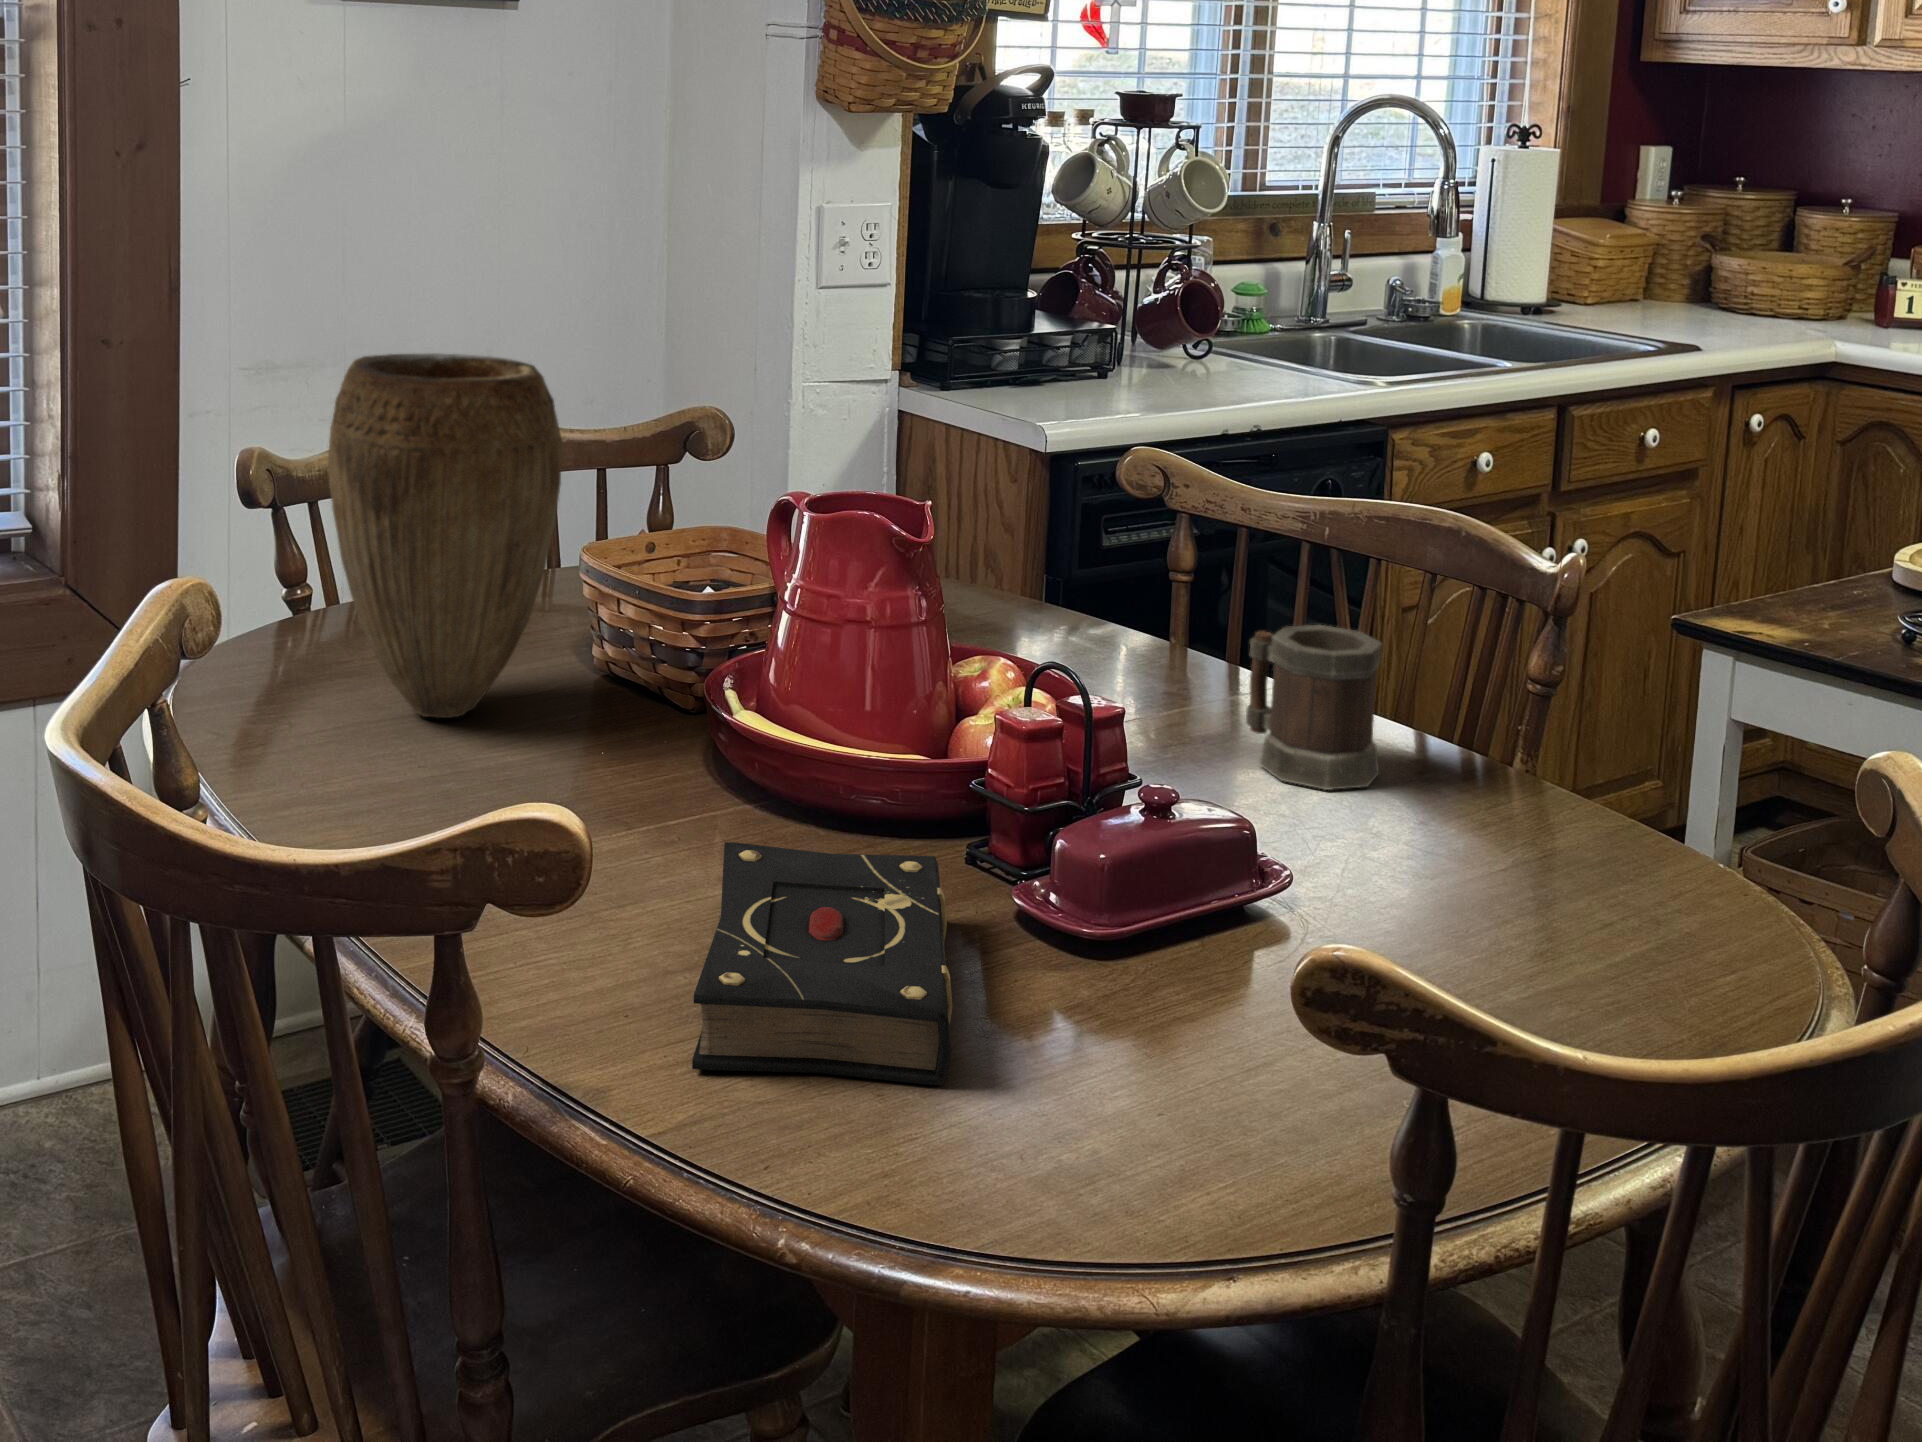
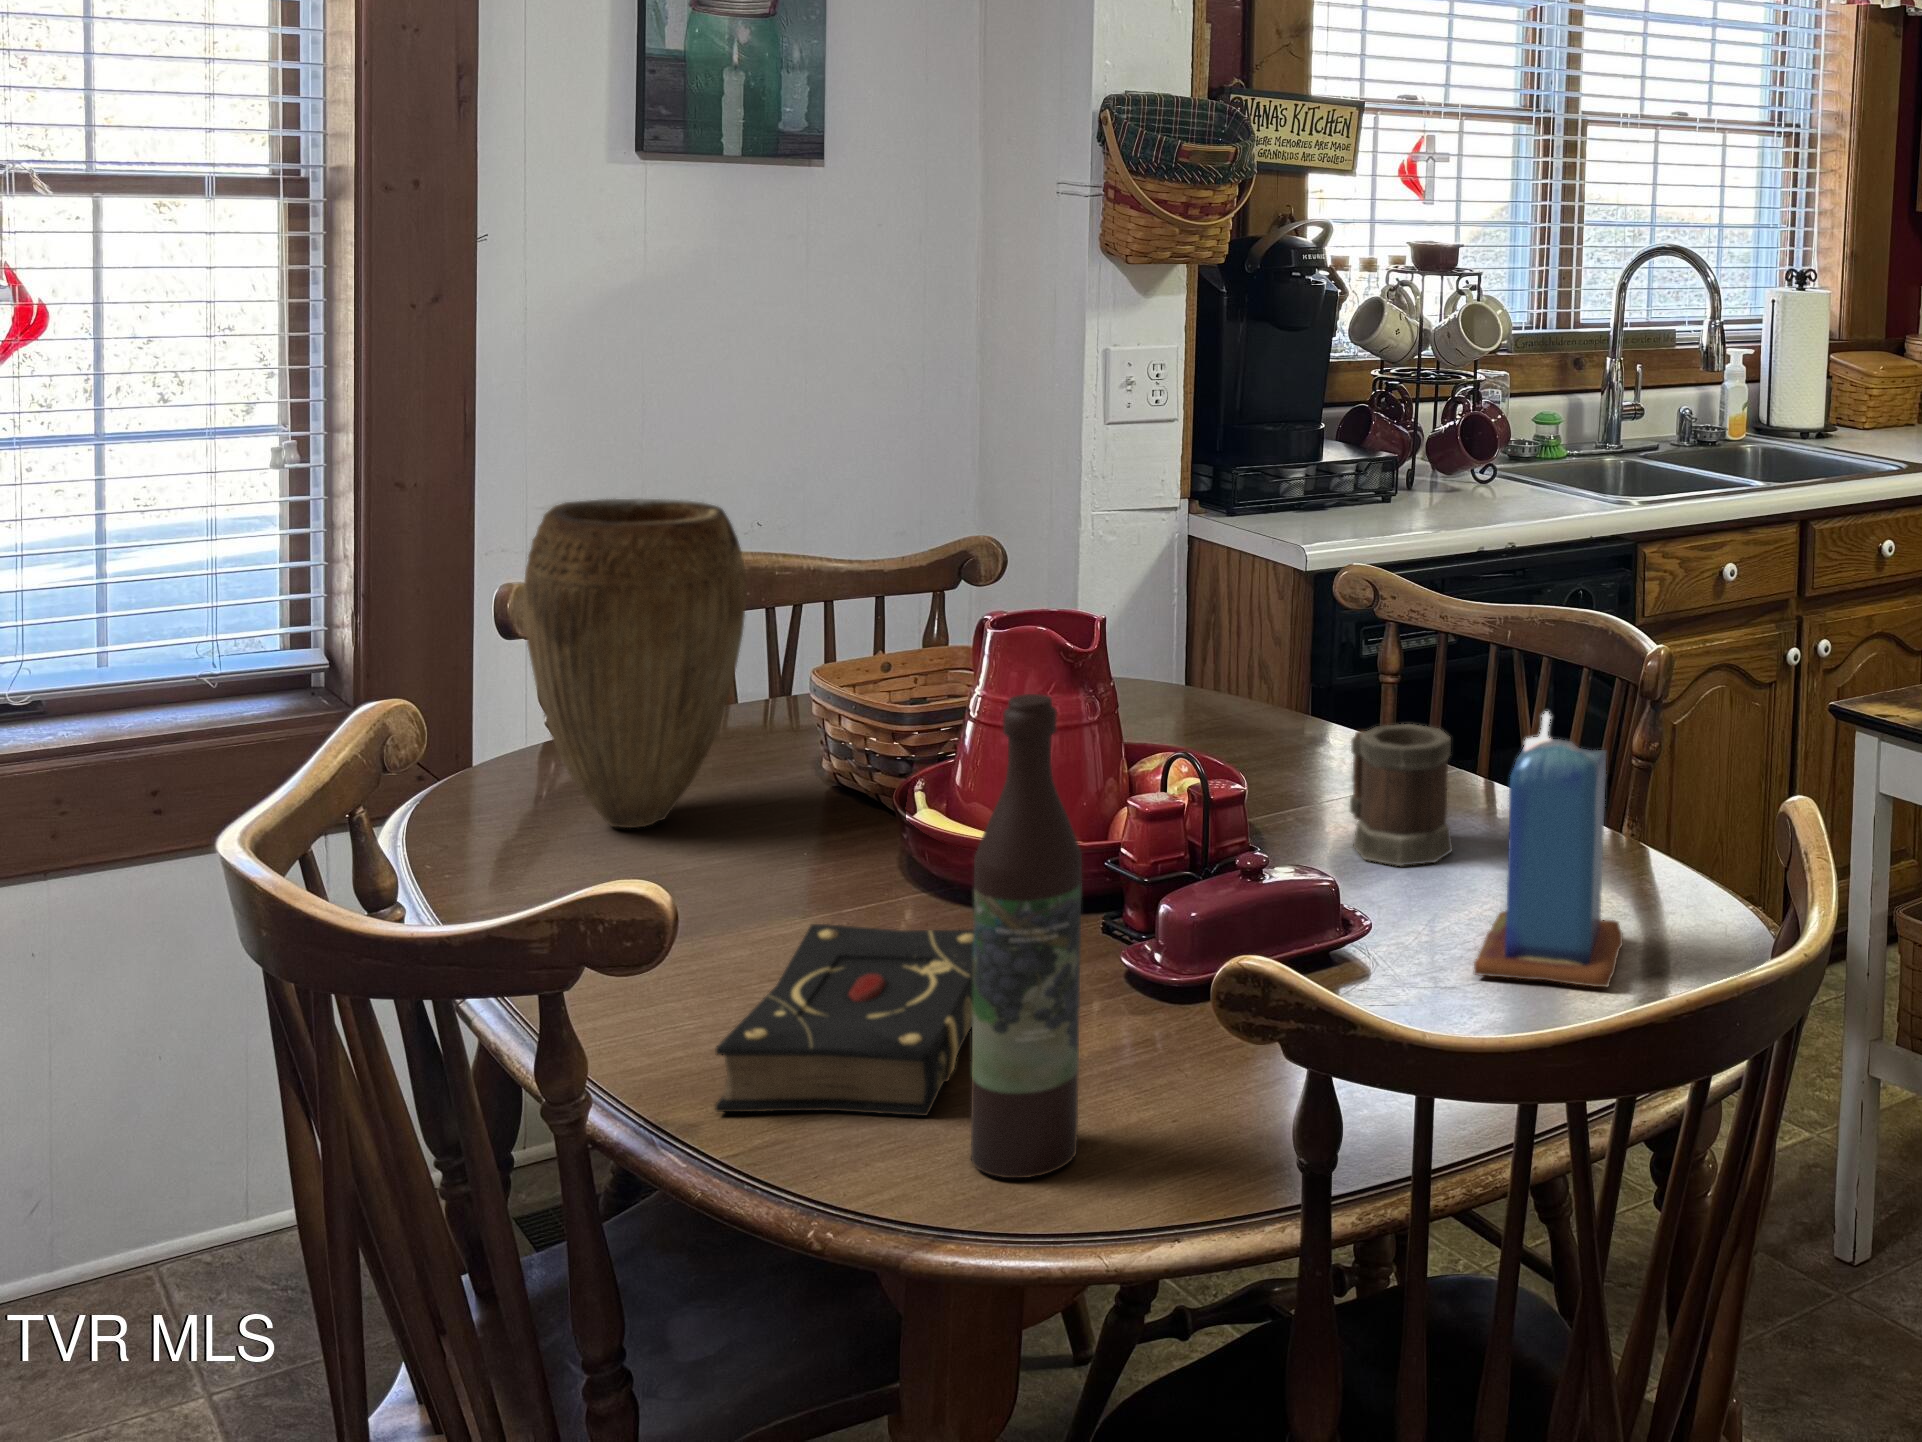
wine bottle: none [1020,587,1167,1175] -> present [971,694,1082,1178]
candle: none [1491,617,1679,953] -> present [1474,712,1623,987]

